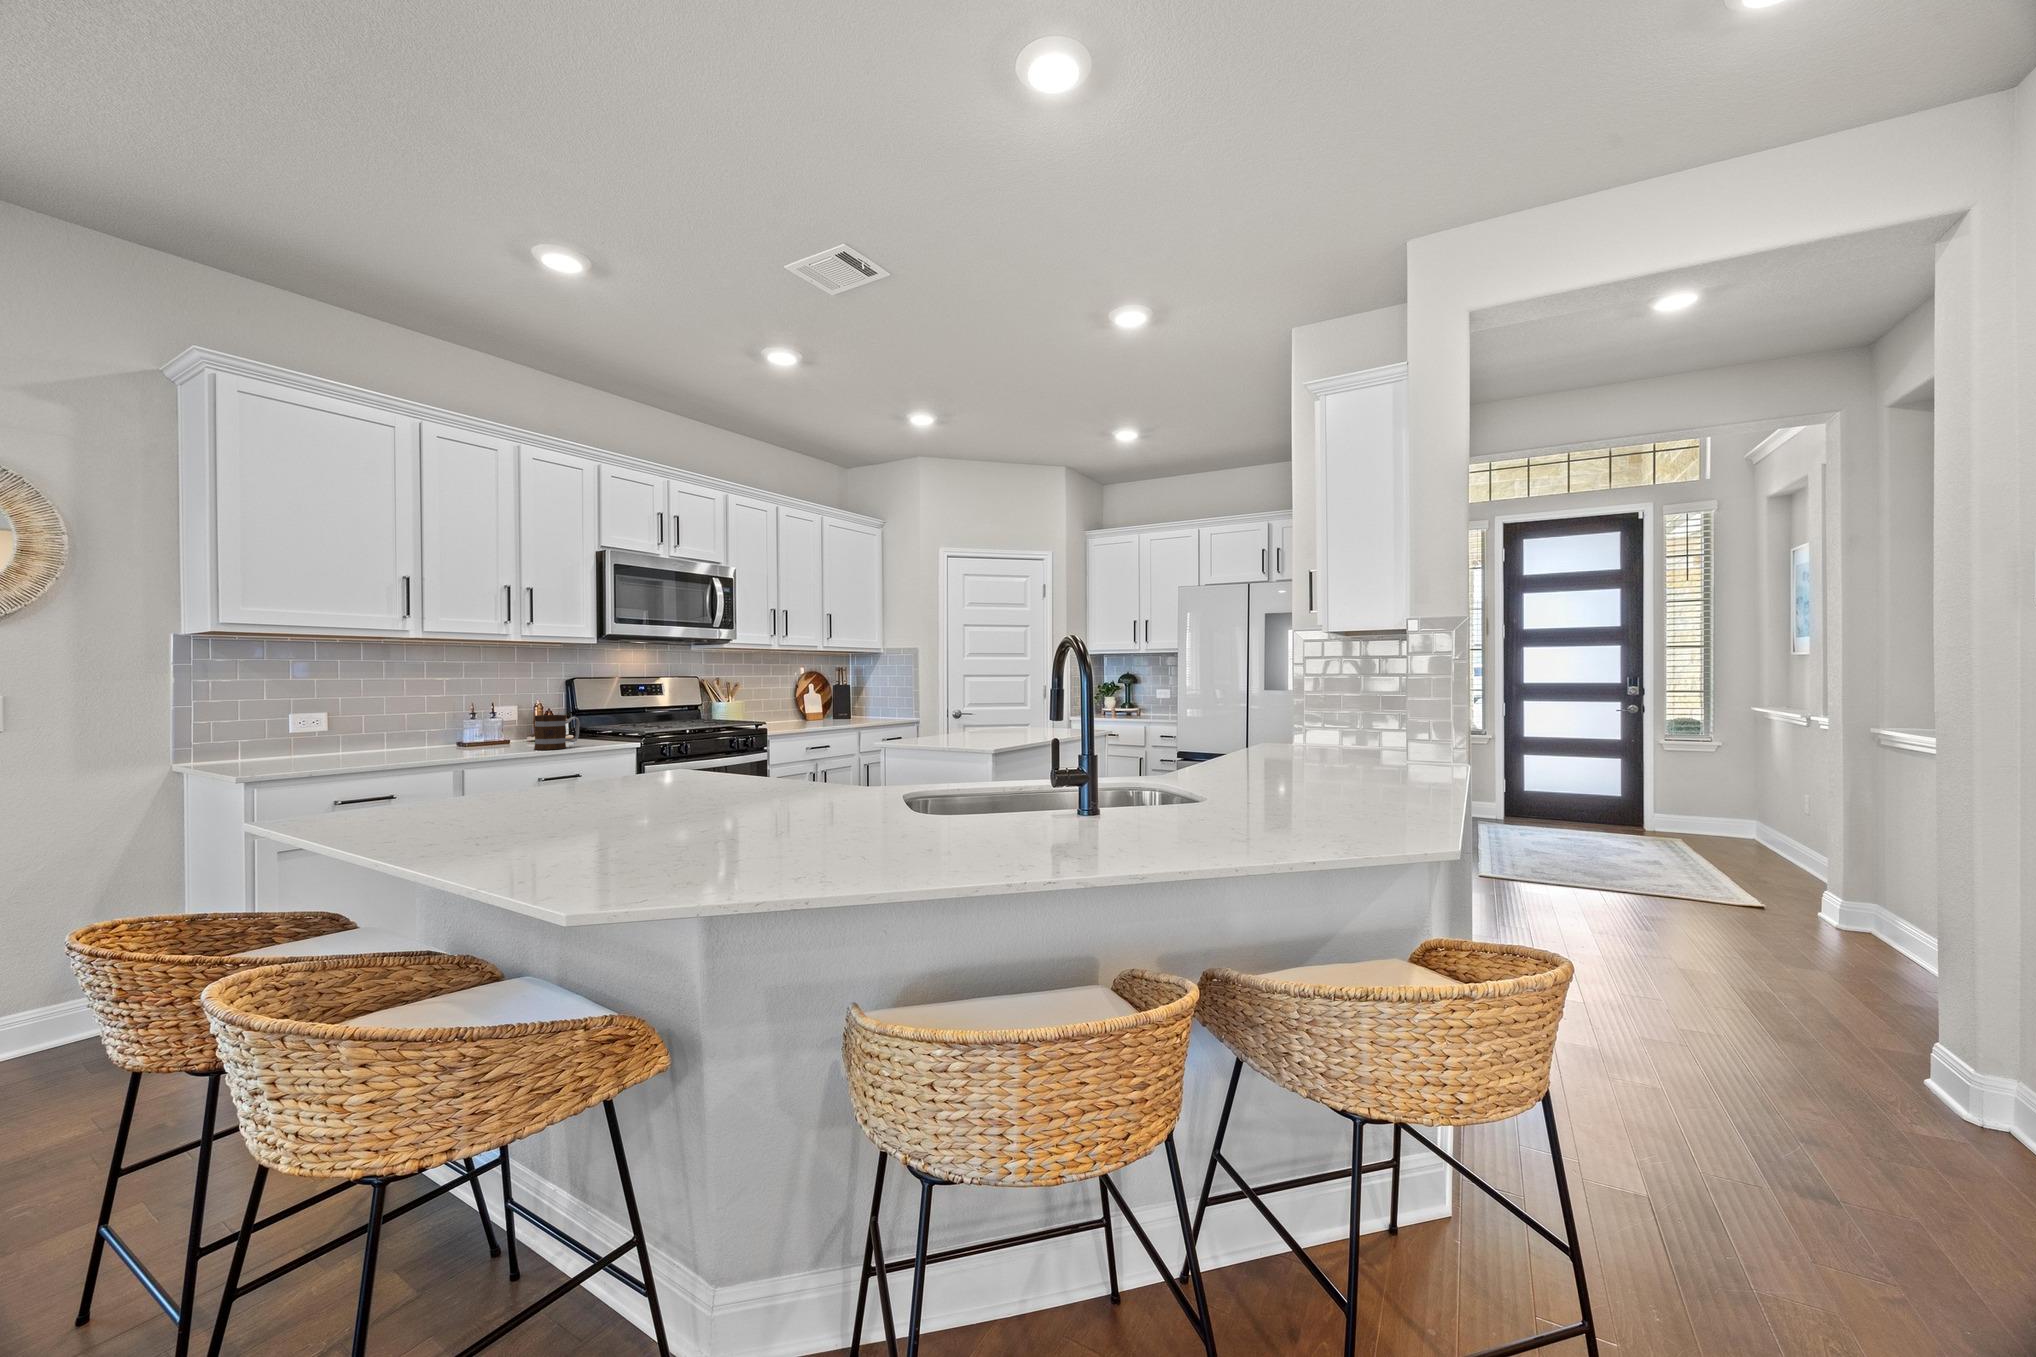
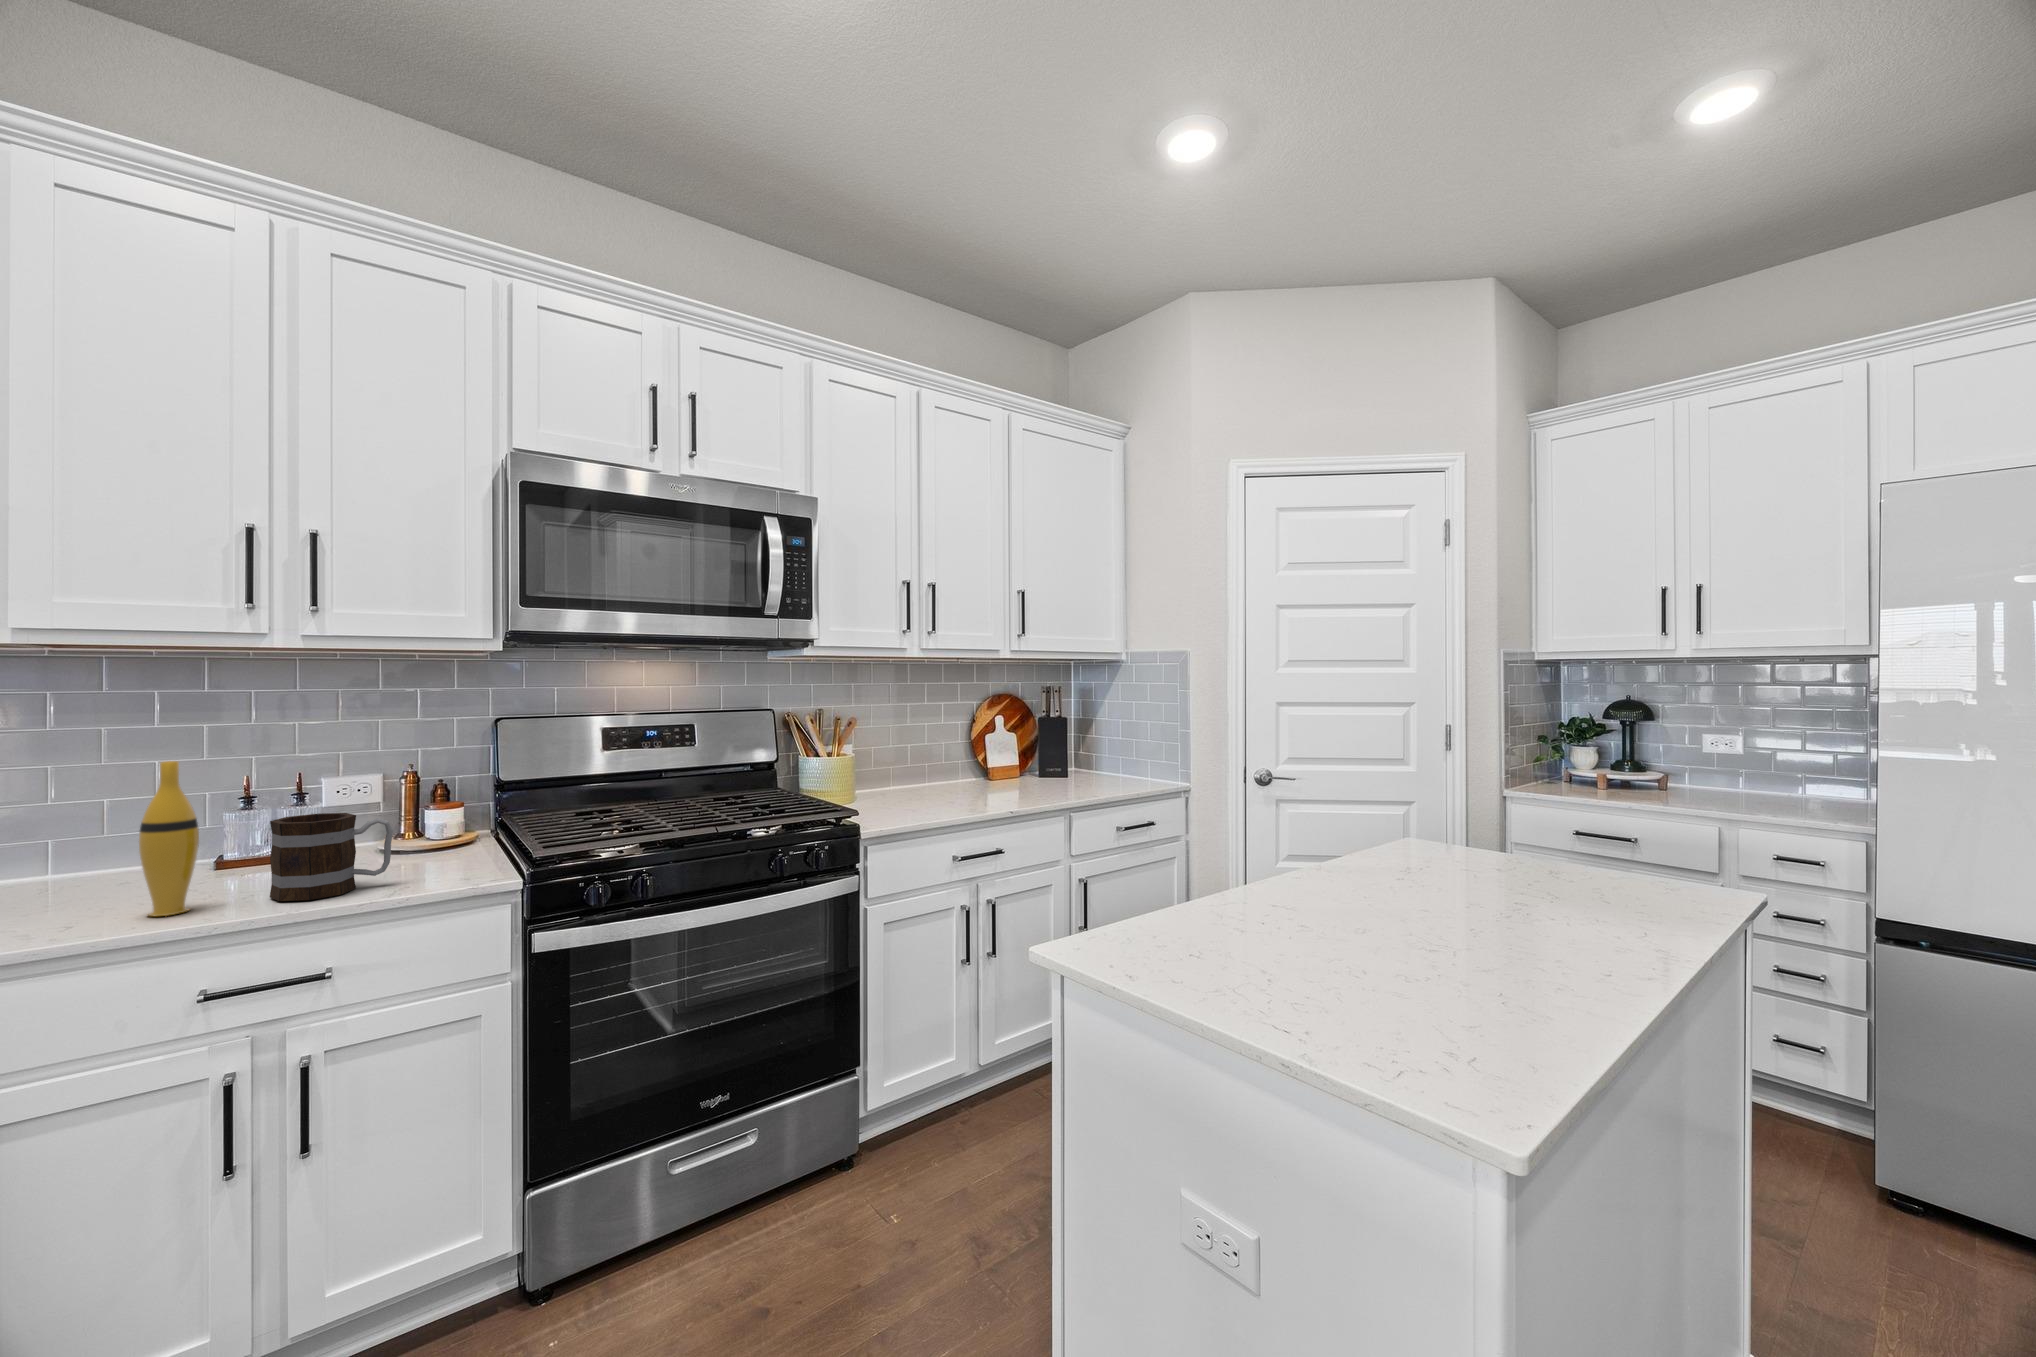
vase: none [491,688,513,753] -> present [139,761,199,916]

